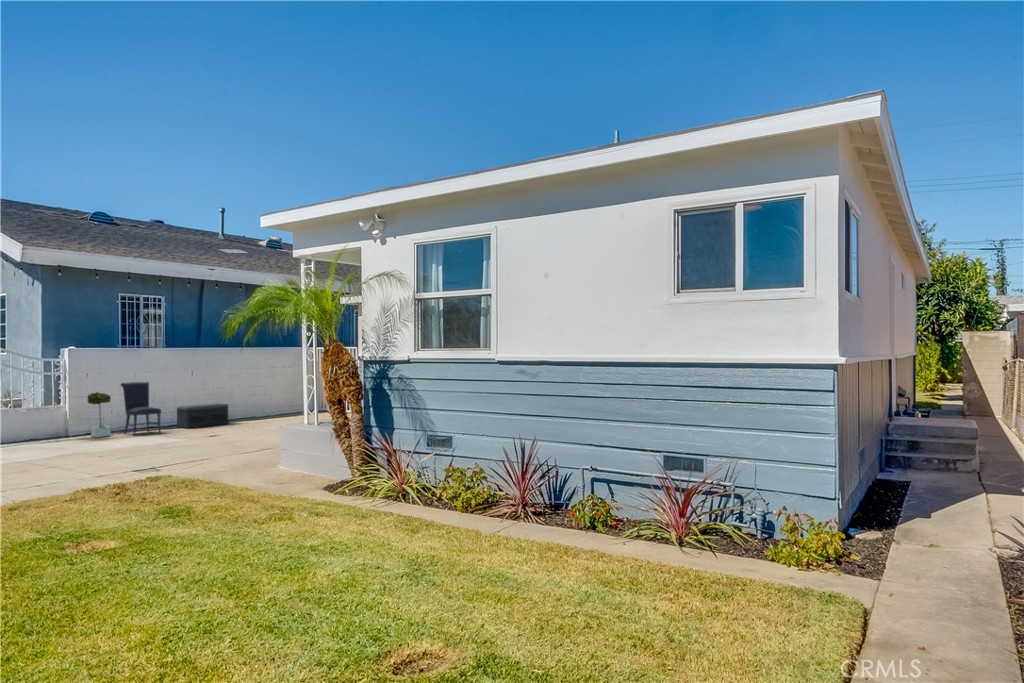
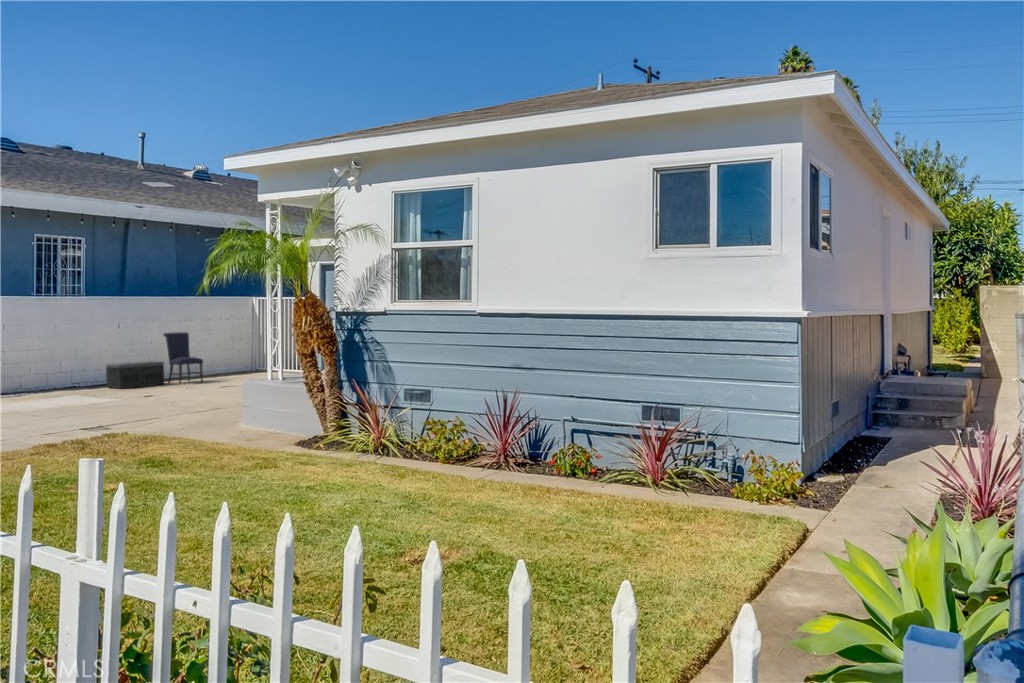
chair: present [121,382,161,435] -> present [163,332,203,384]
potted tree: present [88,392,111,437] -> none [9,346,36,397]

